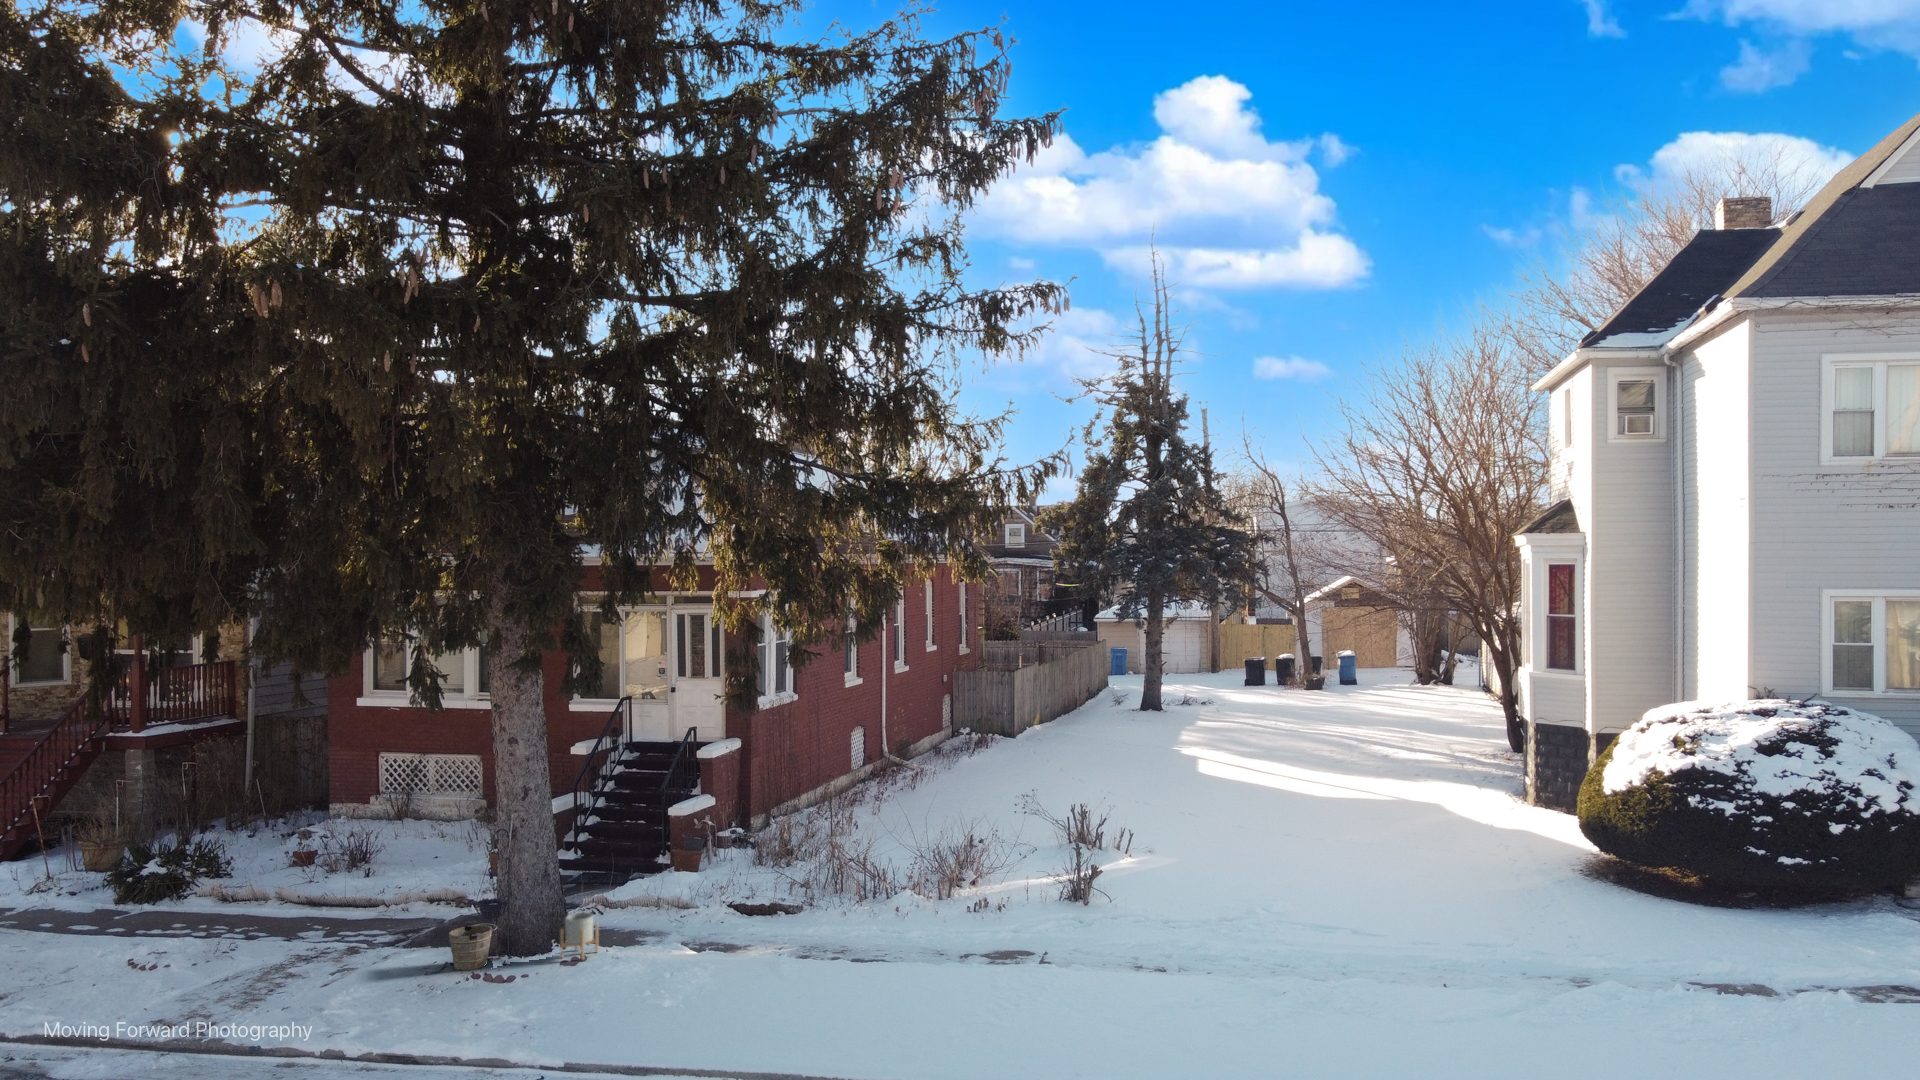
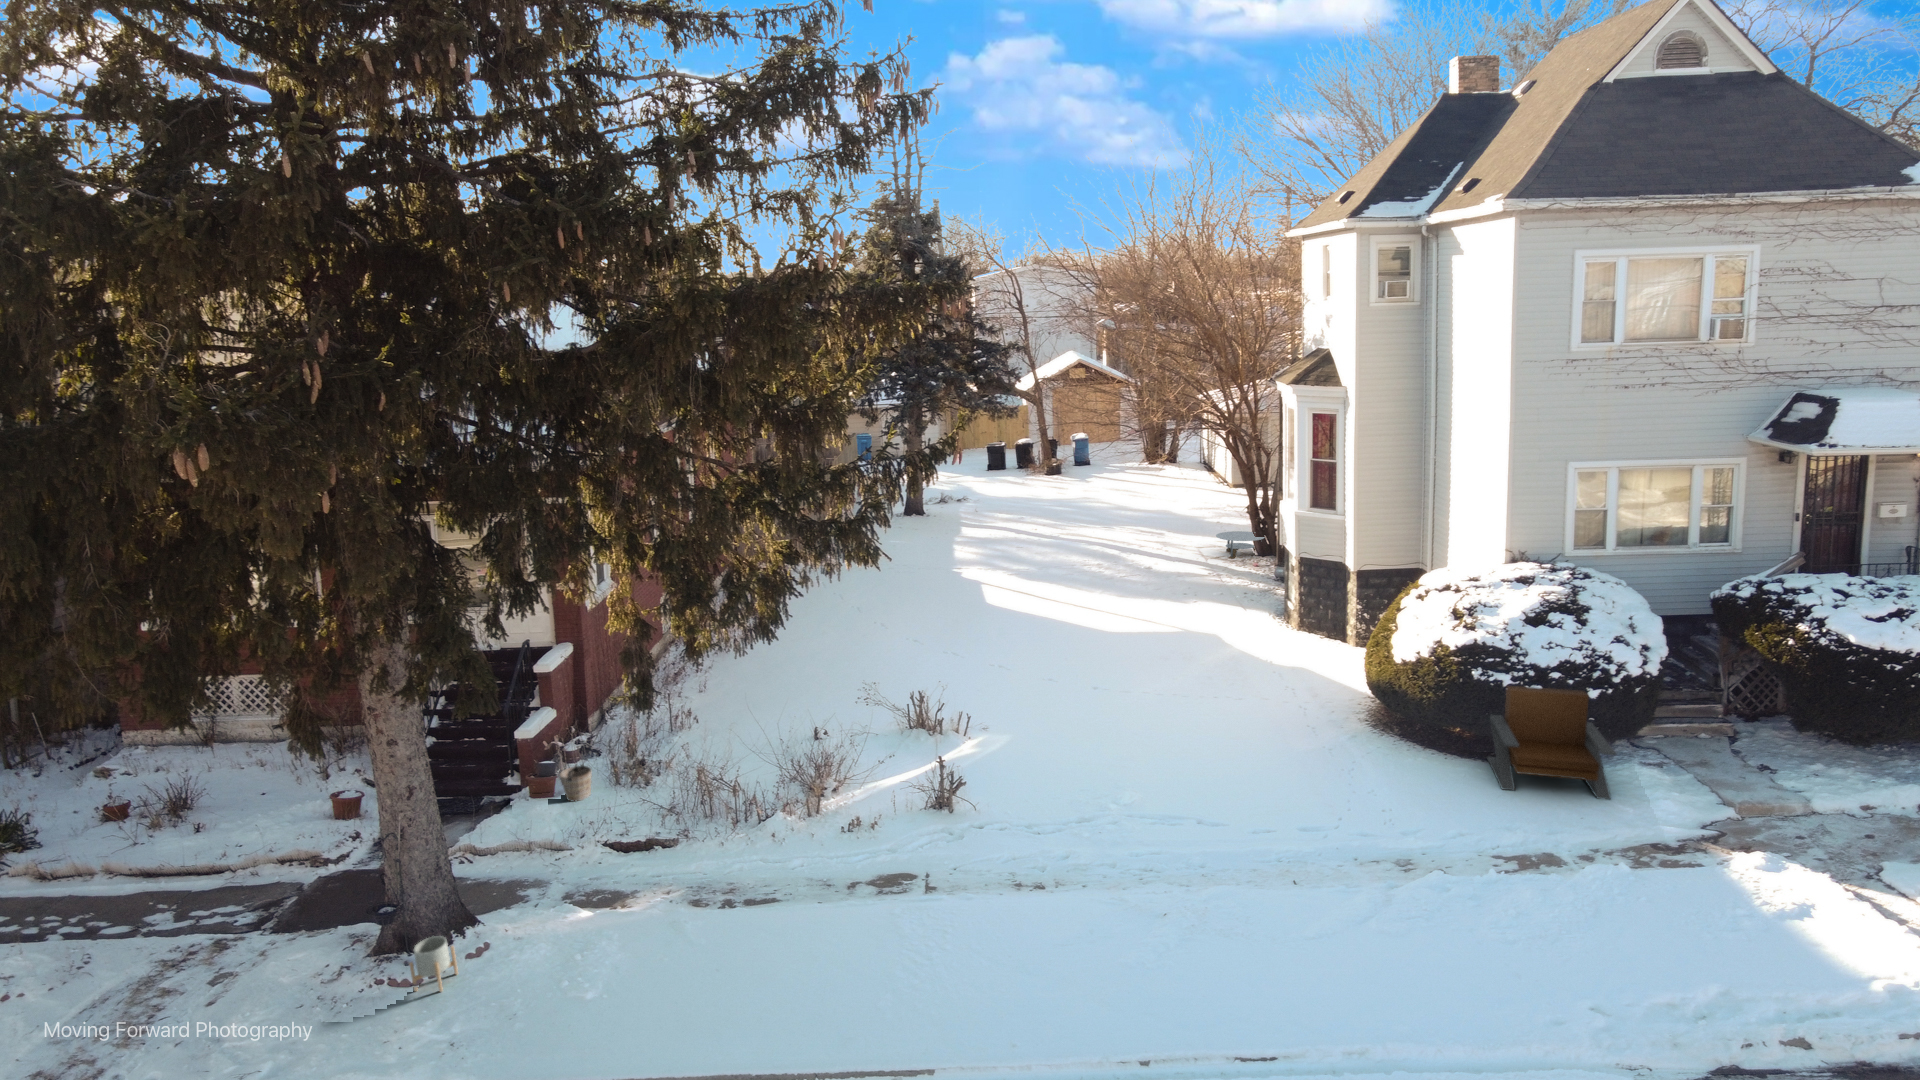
round table: none [1457,724,1518,753] -> present [1216,531,1265,559]
lounge chair: none [1708,810,1851,937] -> present [1487,686,1616,800]
bucket: present [449,924,497,970] -> present [558,765,592,801]

